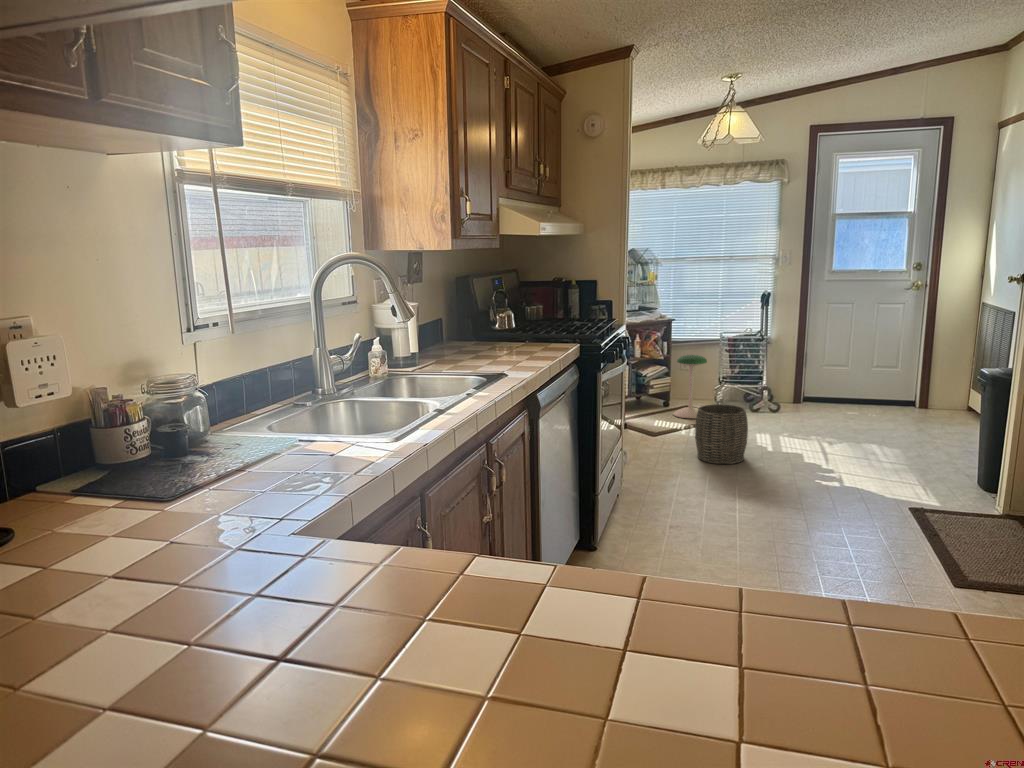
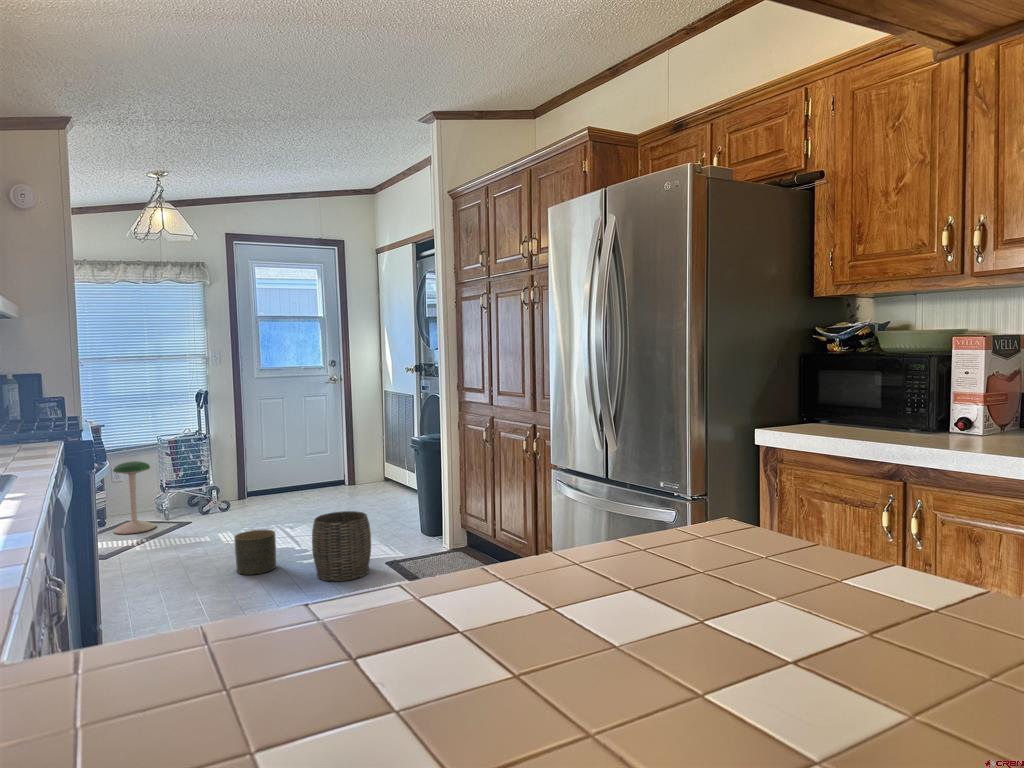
woven basket: present [695,404,748,464] -> present [312,511,371,582]
planter: none [750,440,792,484] -> present [234,529,276,575]

